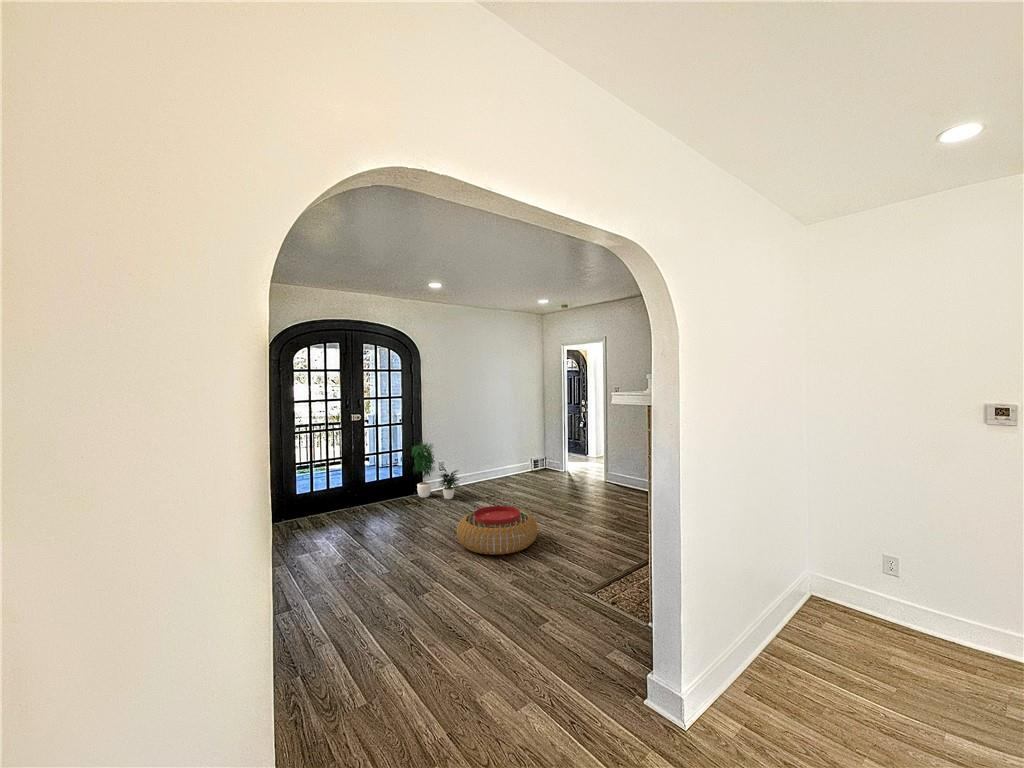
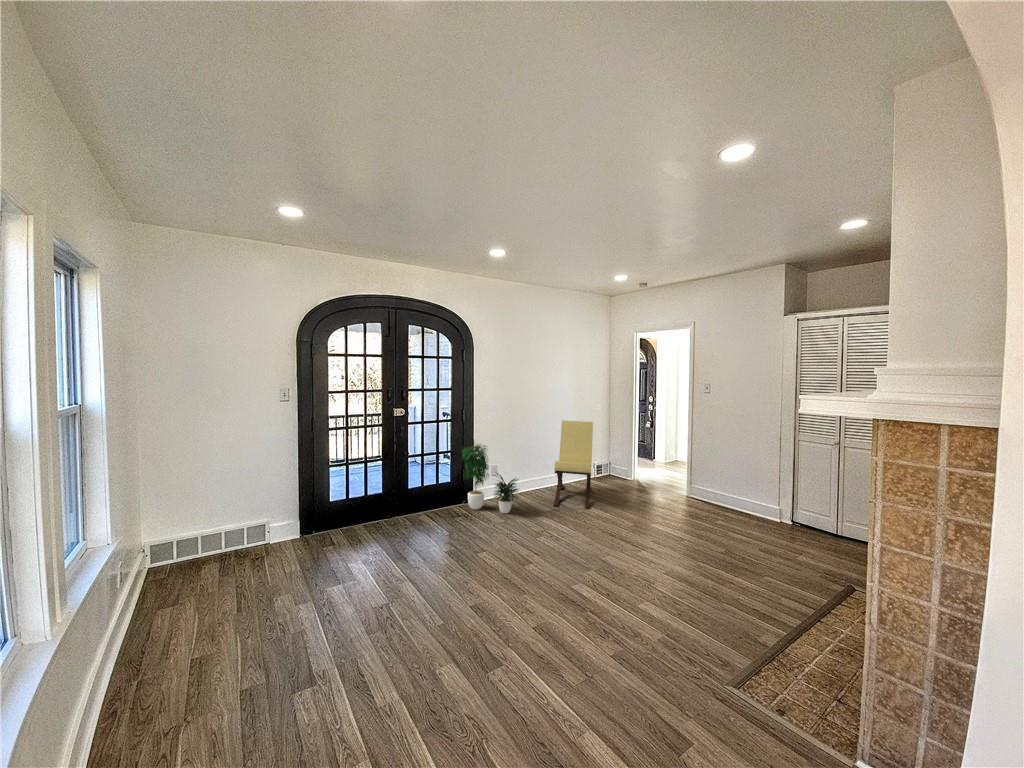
lounge chair: none [490,422,525,493] -> present [553,420,593,509]
pouf: present [457,506,537,555] -> none [527,534,633,605]

